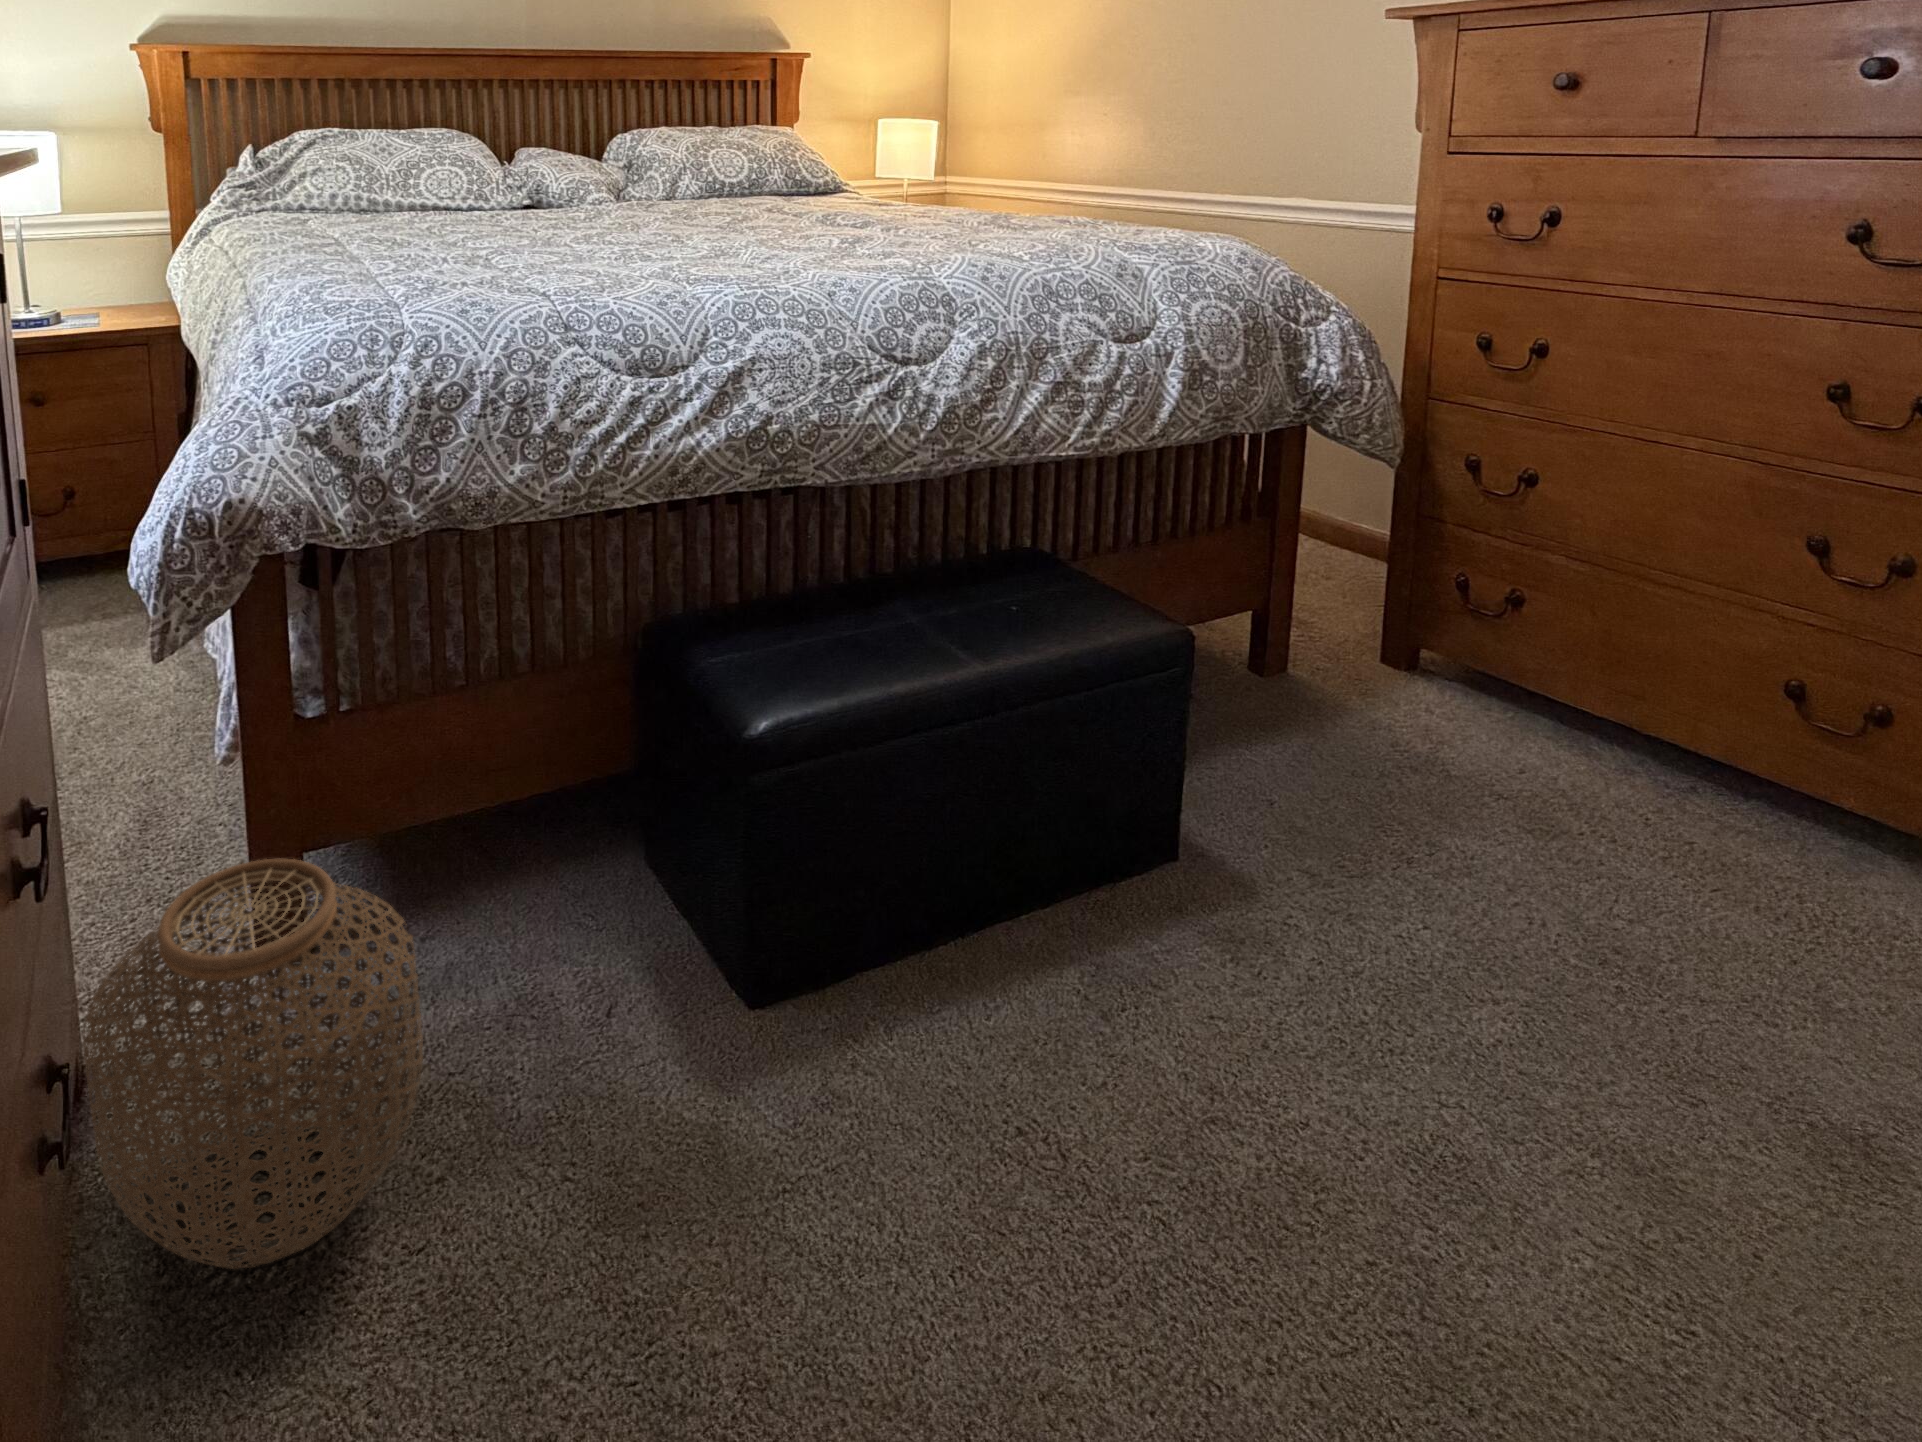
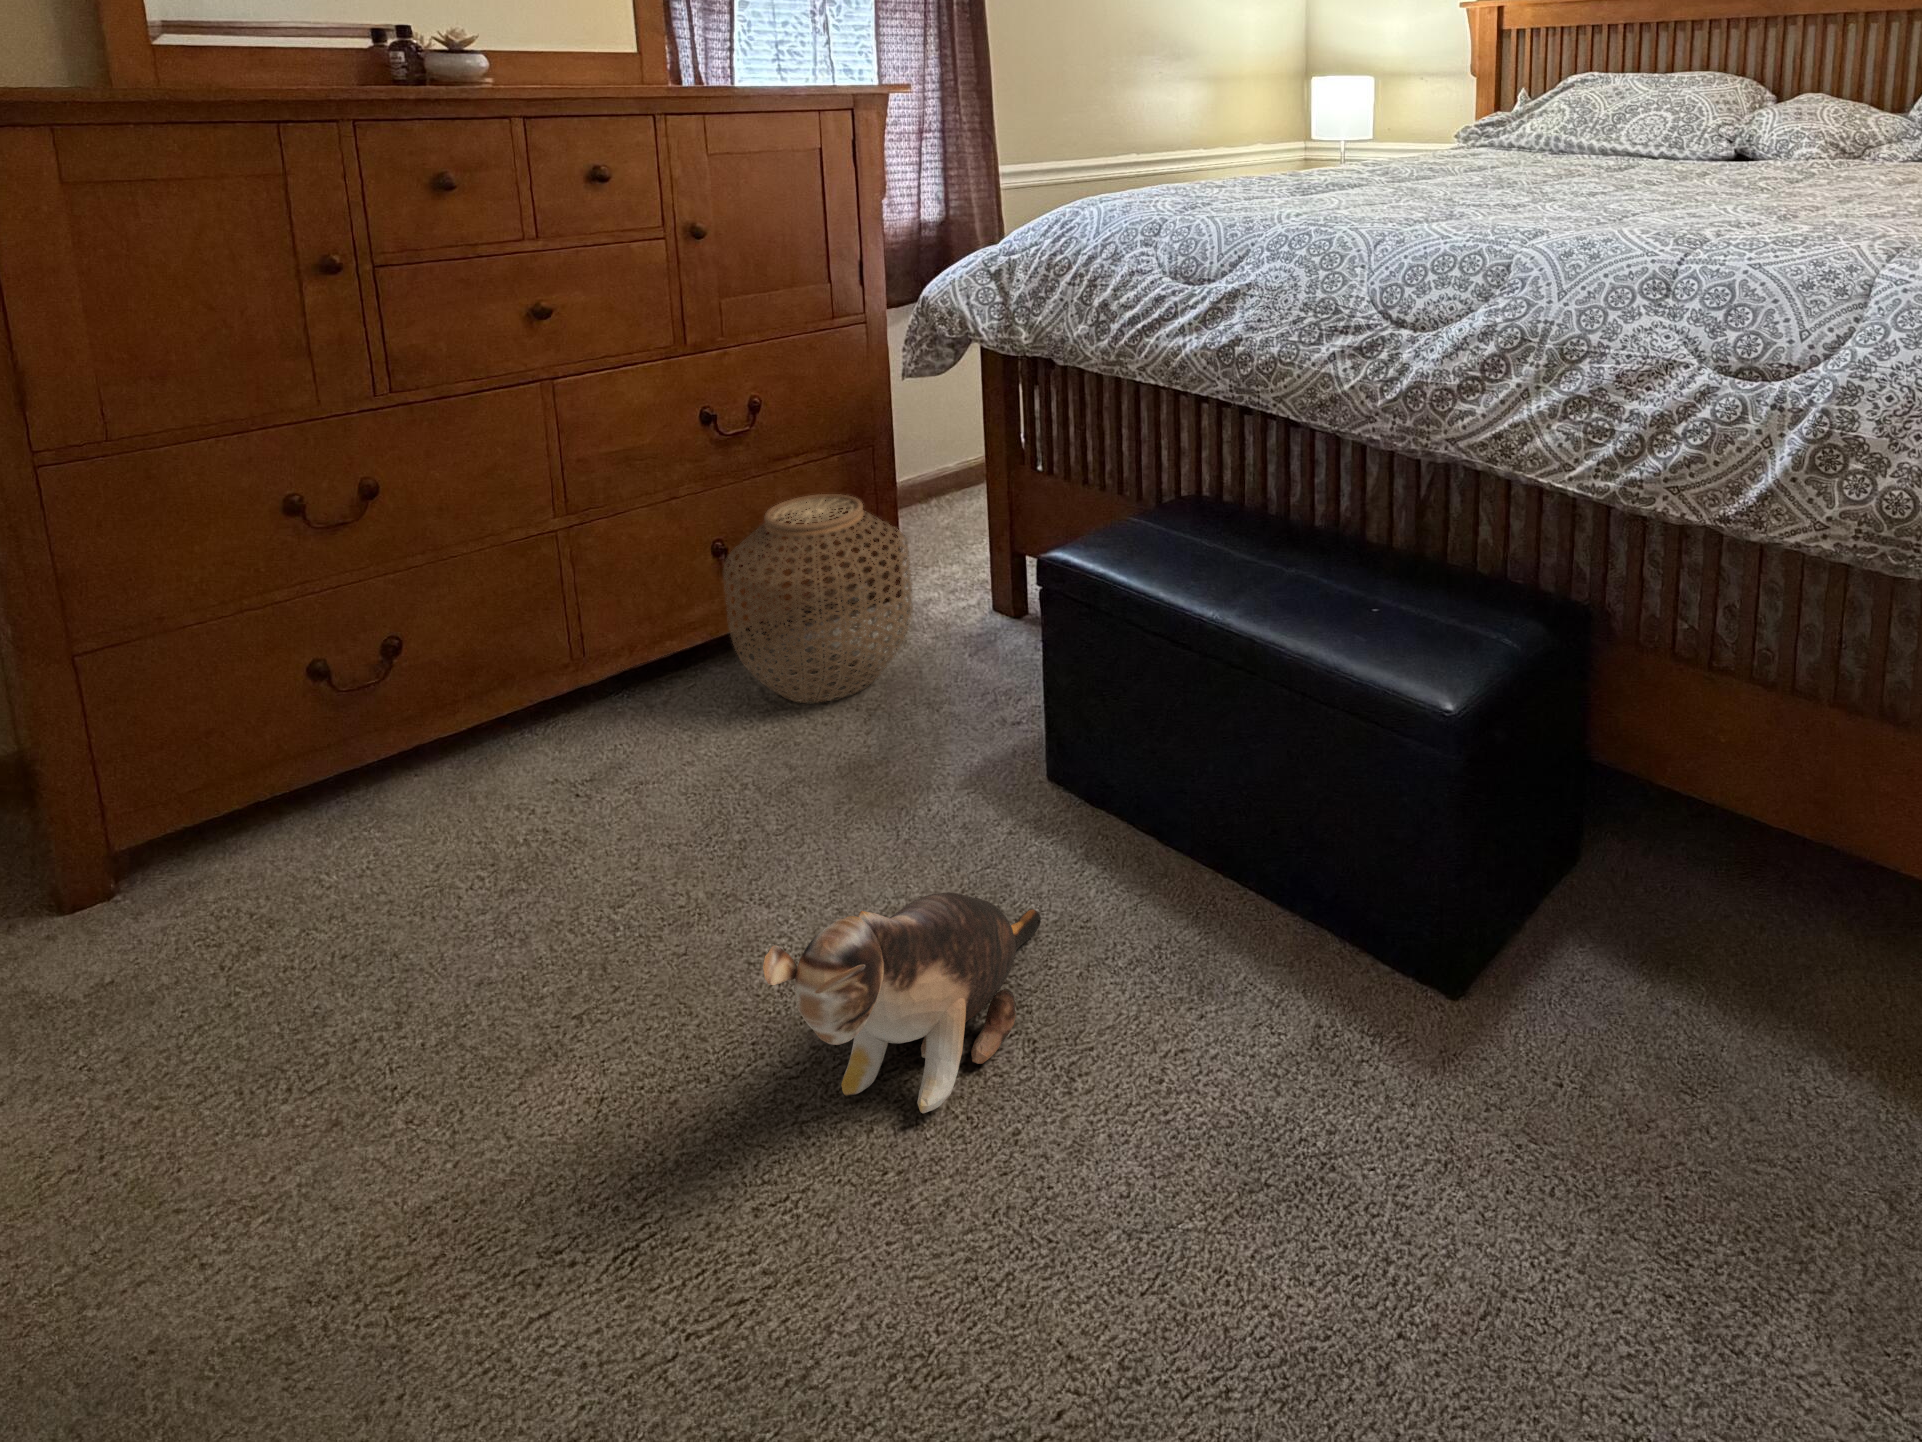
plush toy: none [994,1015,1385,1257] -> present [763,892,1041,1113]

